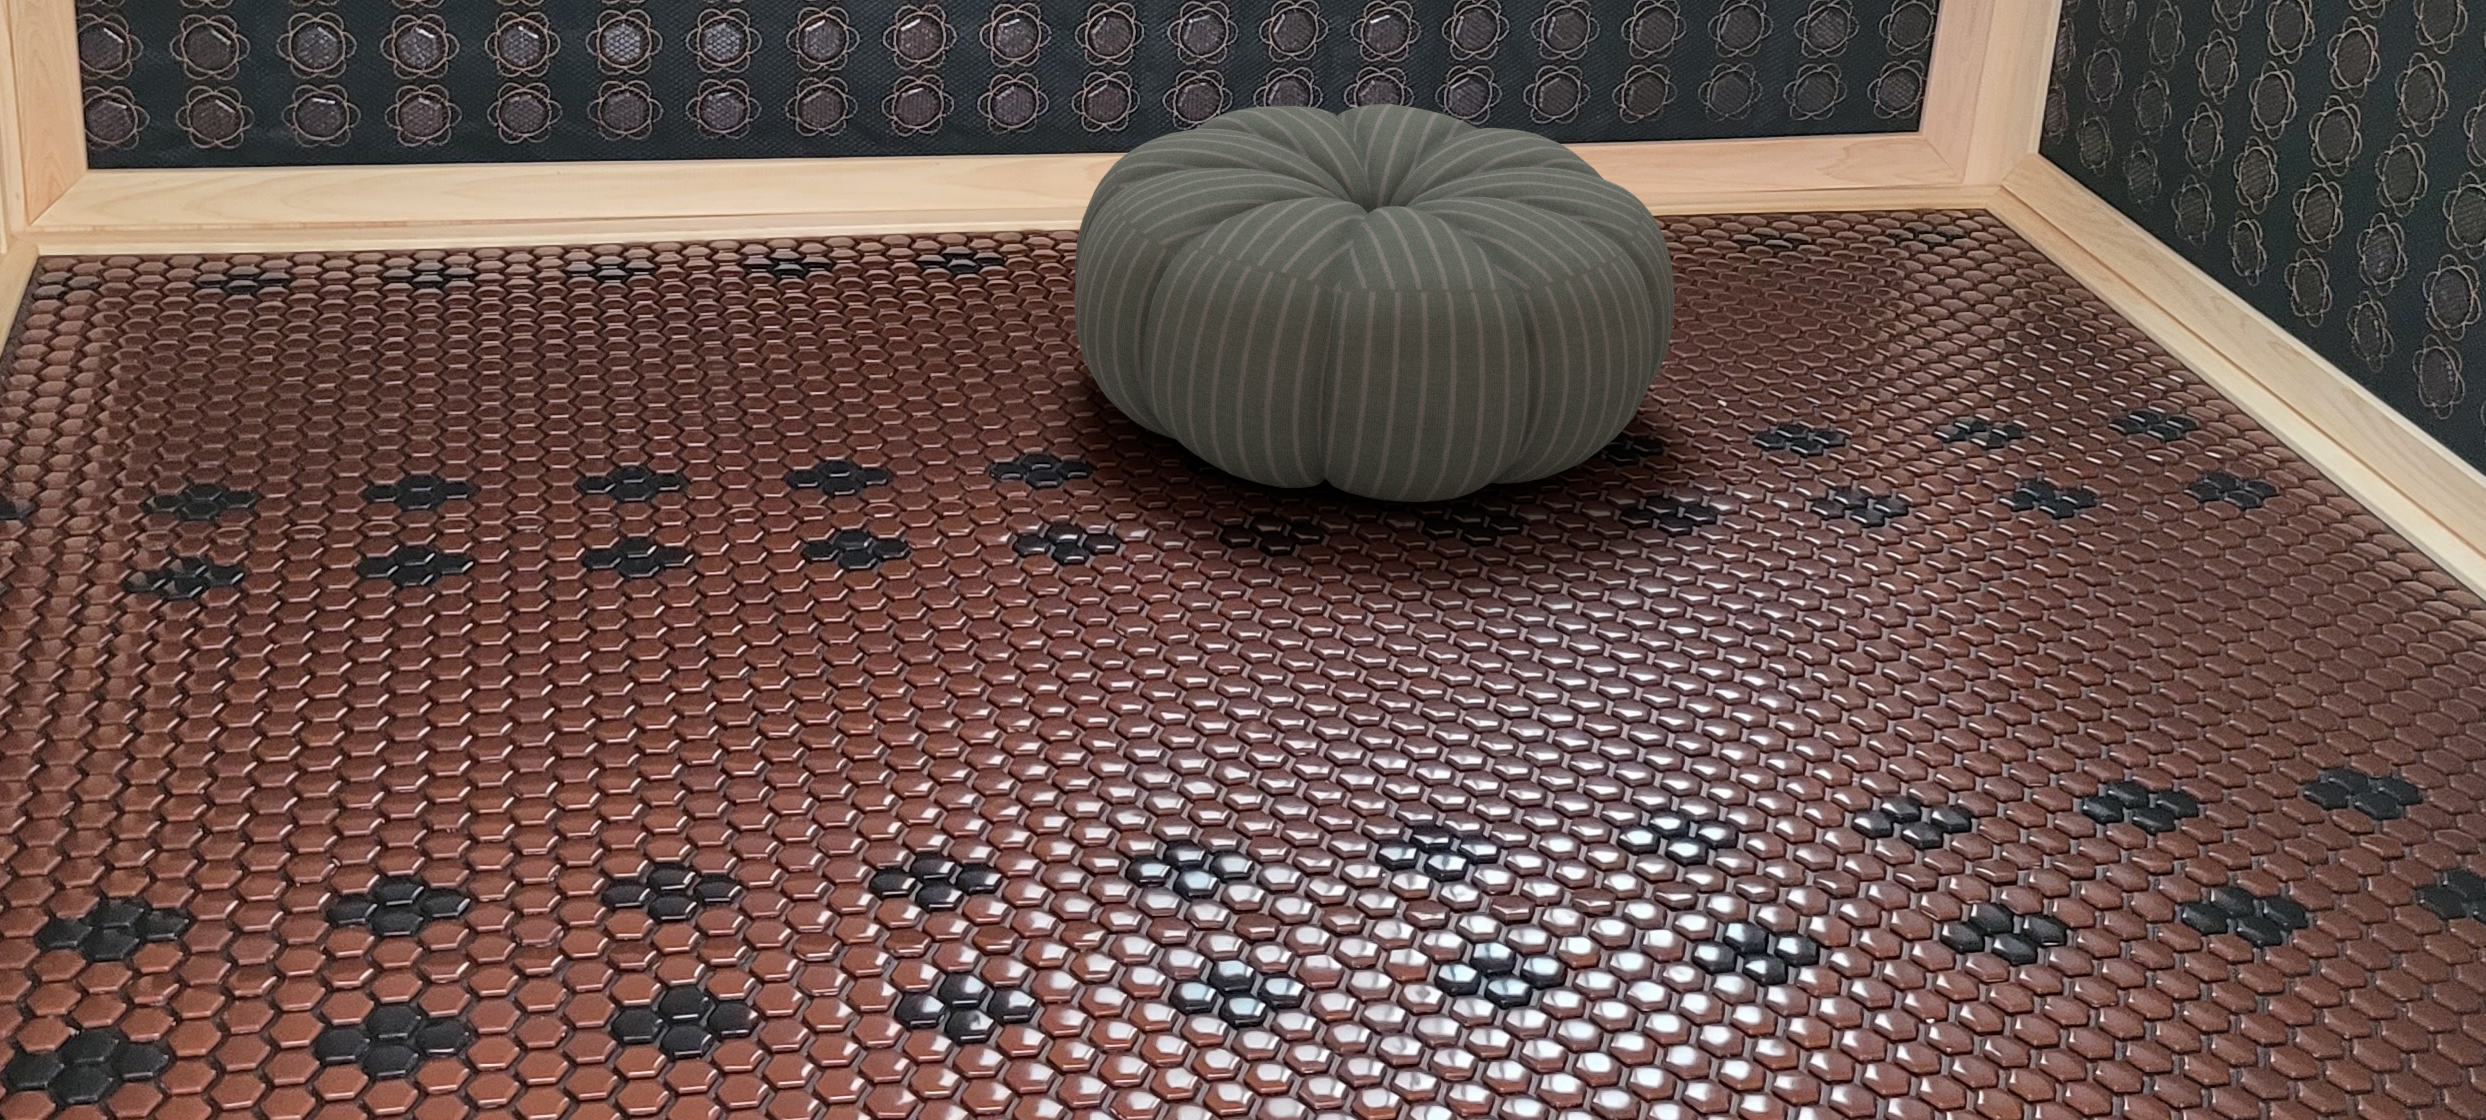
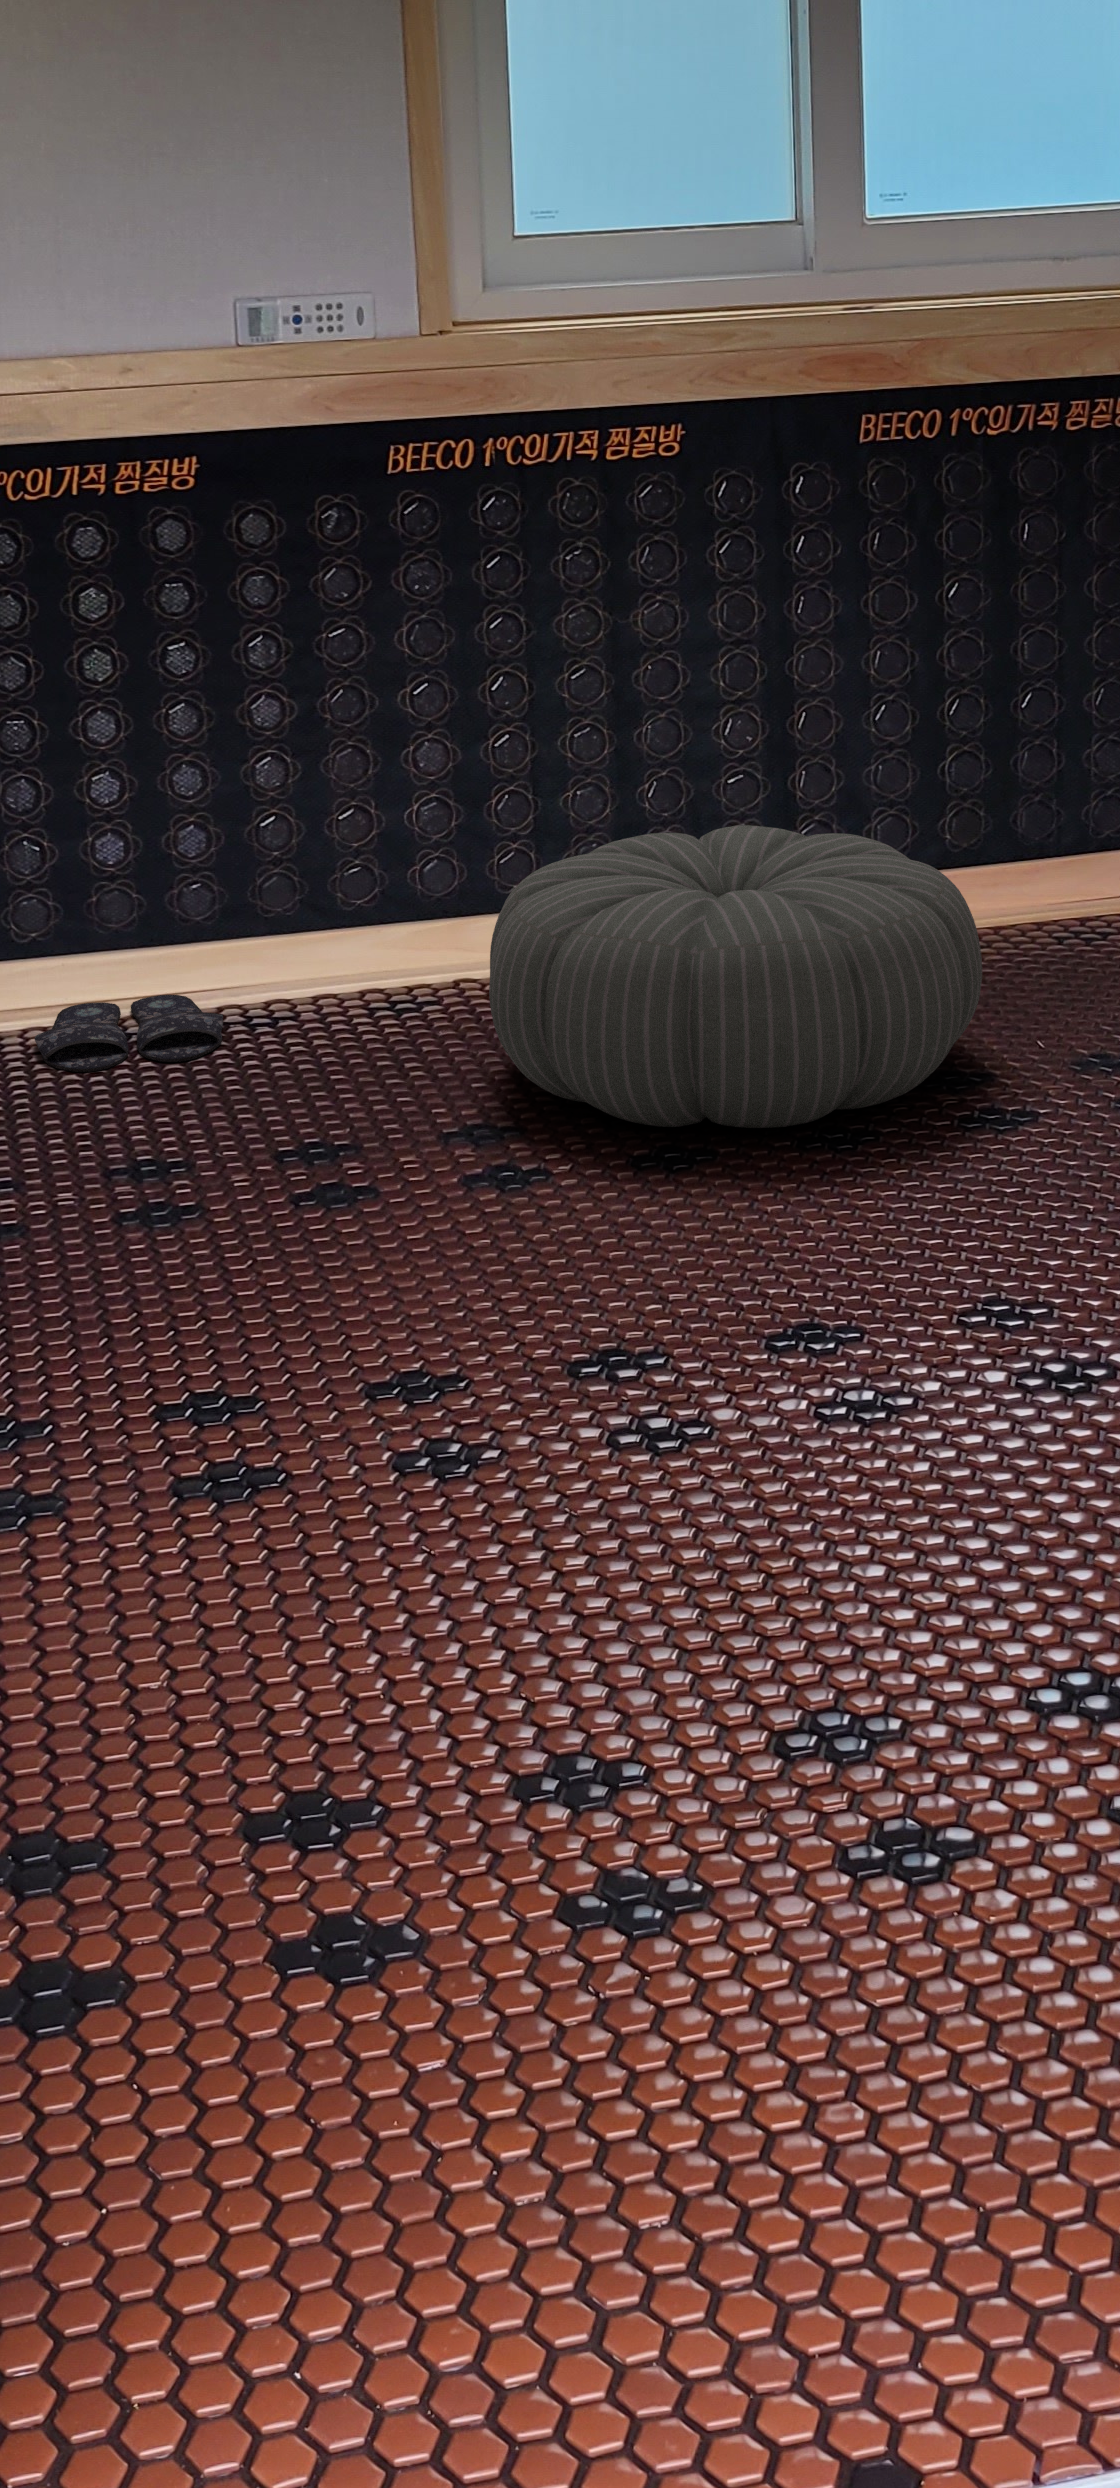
slippers: none [519,225,746,329] -> present [34,995,223,1072]

